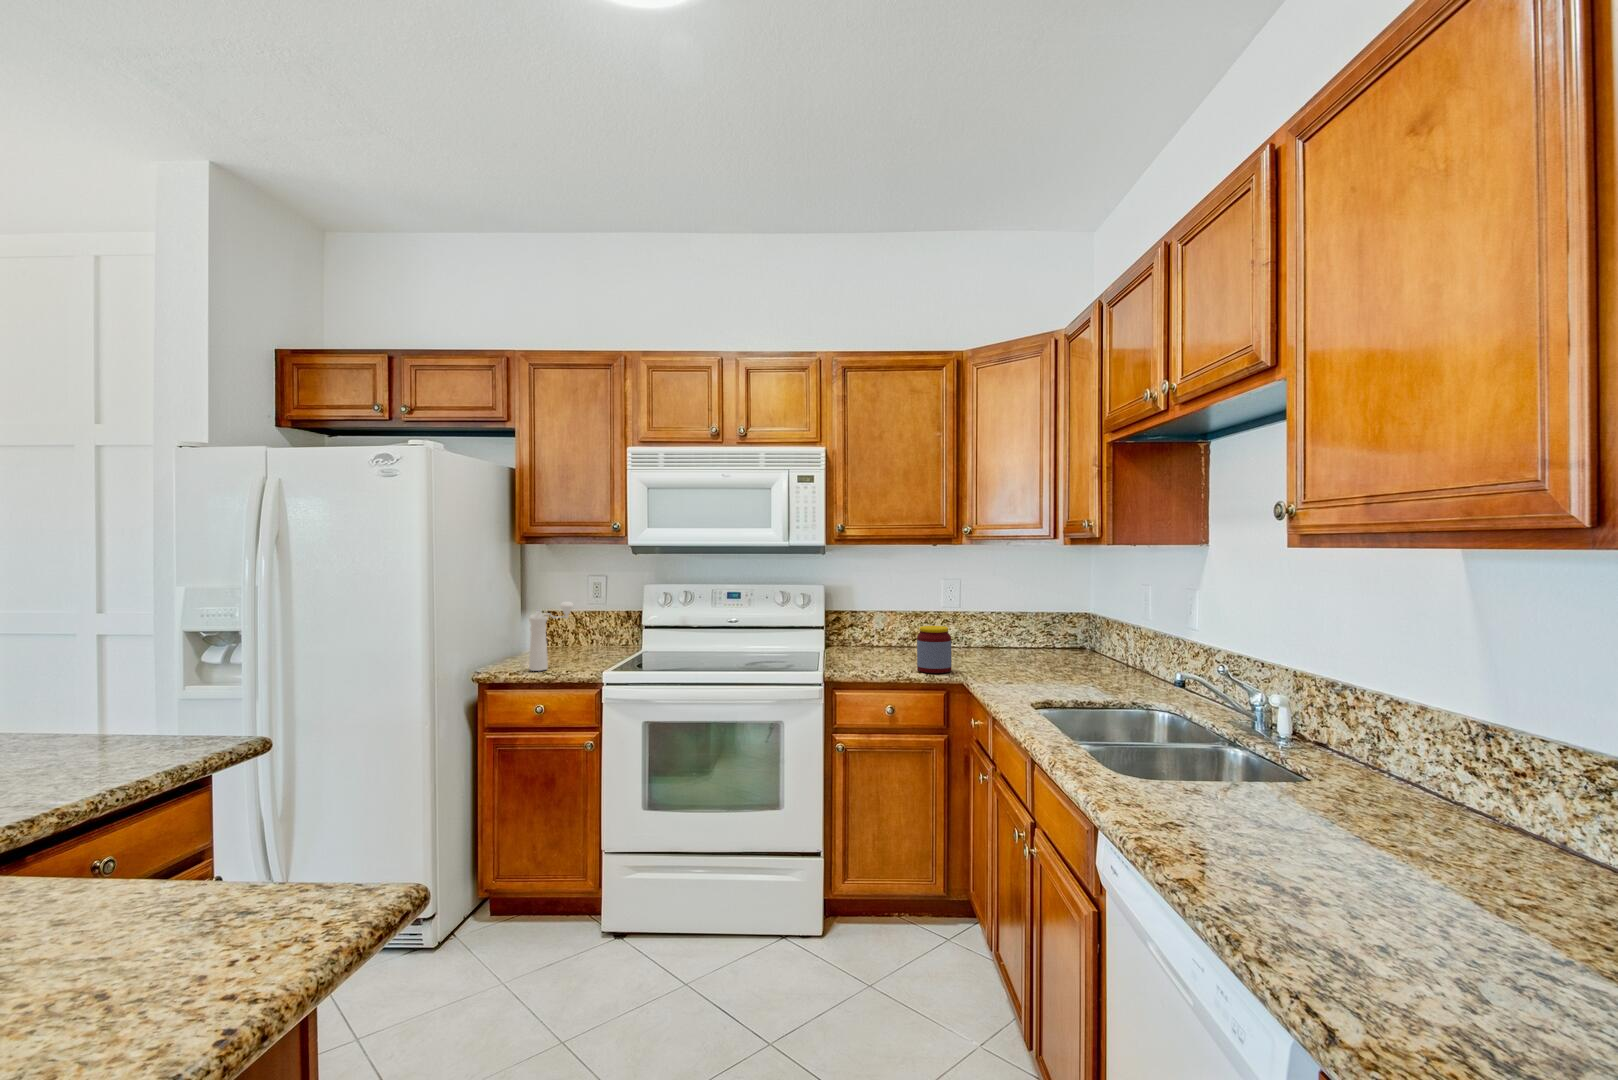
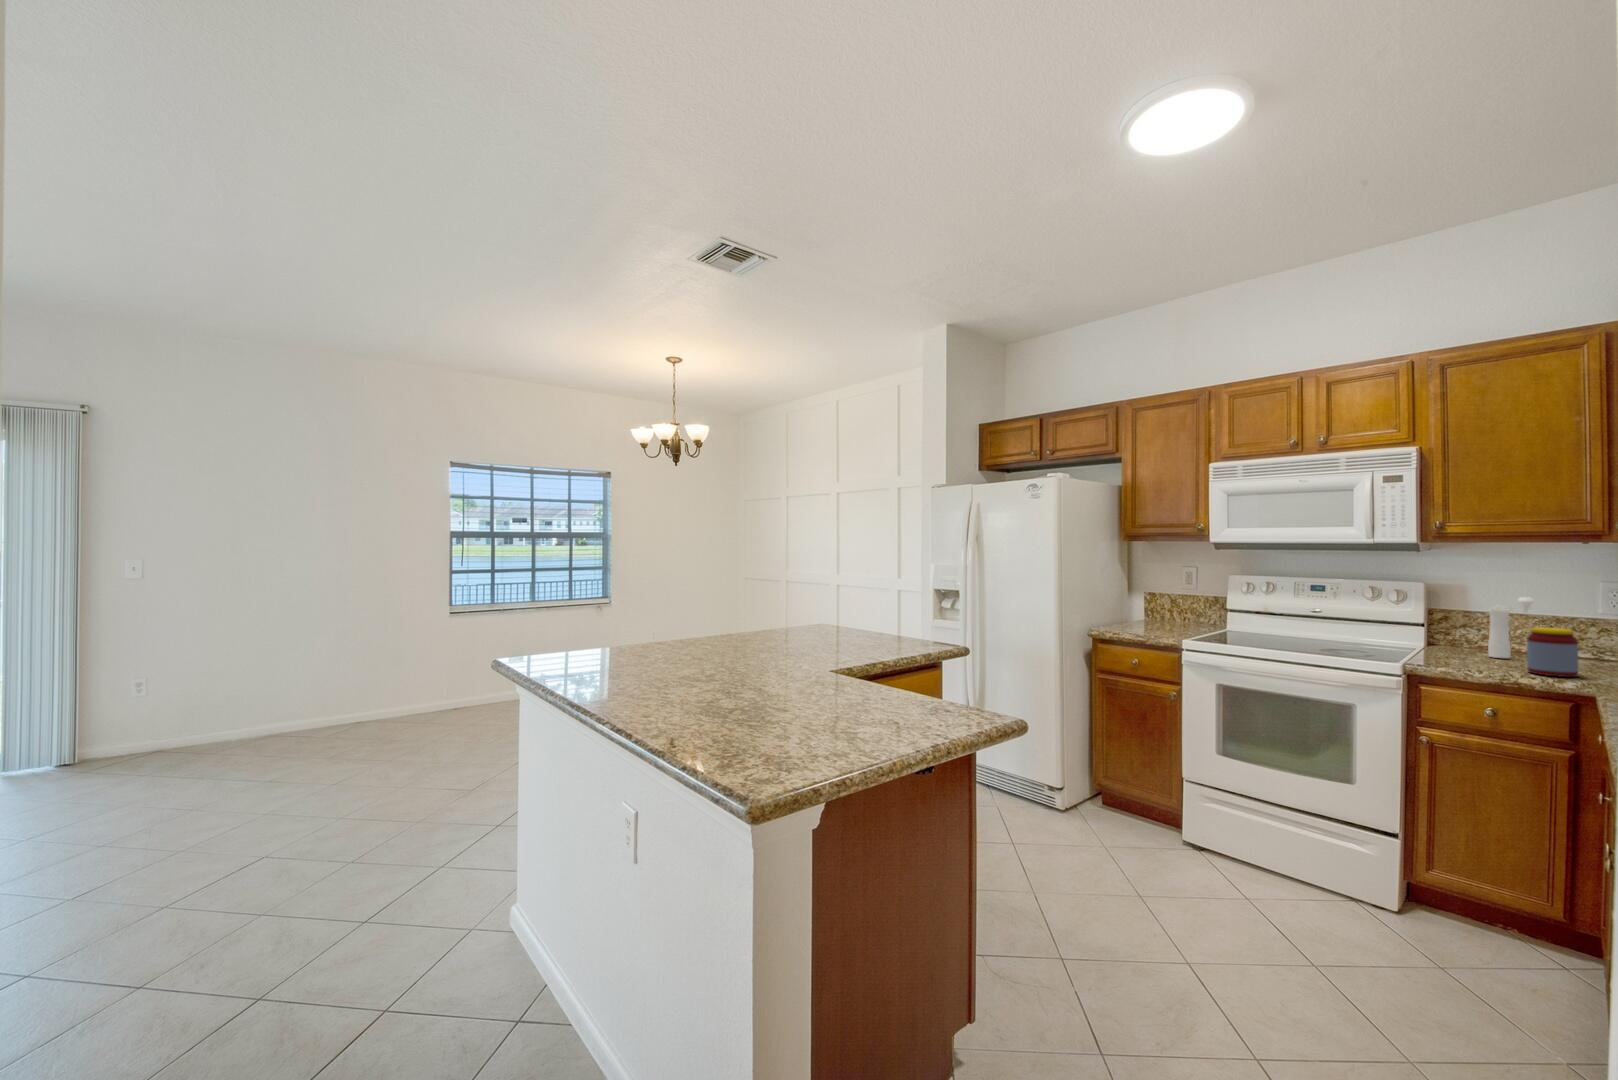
pepper mill: present [529,602,573,671] -> present [1488,597,1534,658]

